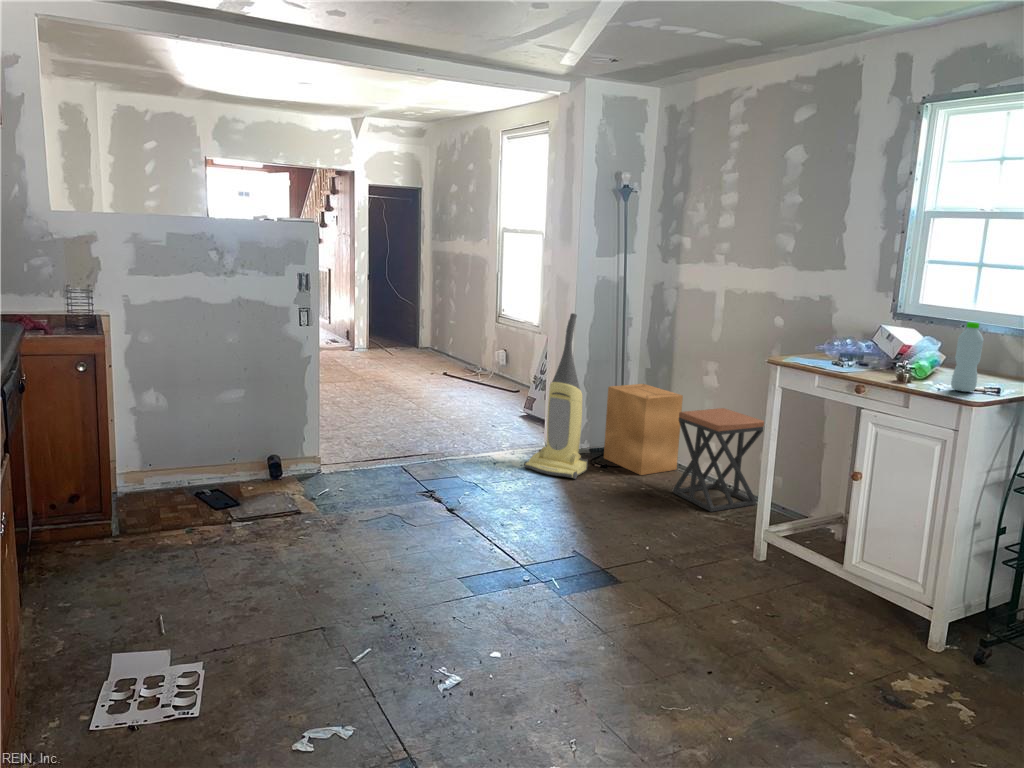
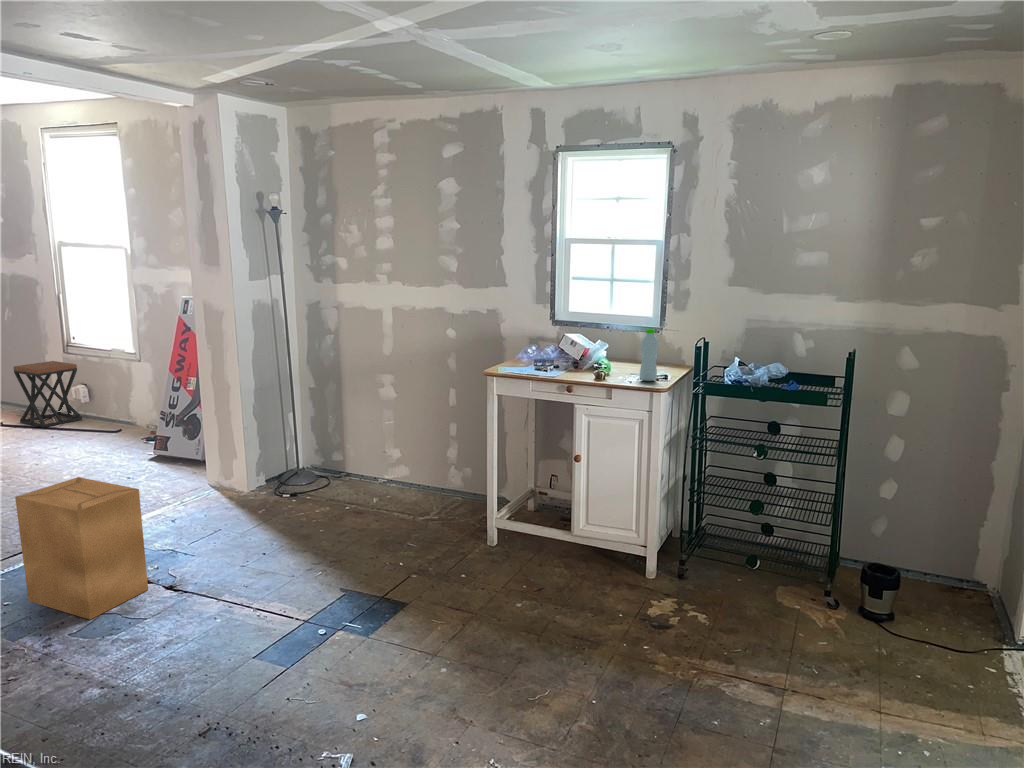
vacuum cleaner: present [524,313,588,479] -> none [212,345,281,518]
cardboard box: present [604,384,683,475] -> present [15,477,148,619]
stool: present [673,408,764,512] -> present [13,361,82,428]

